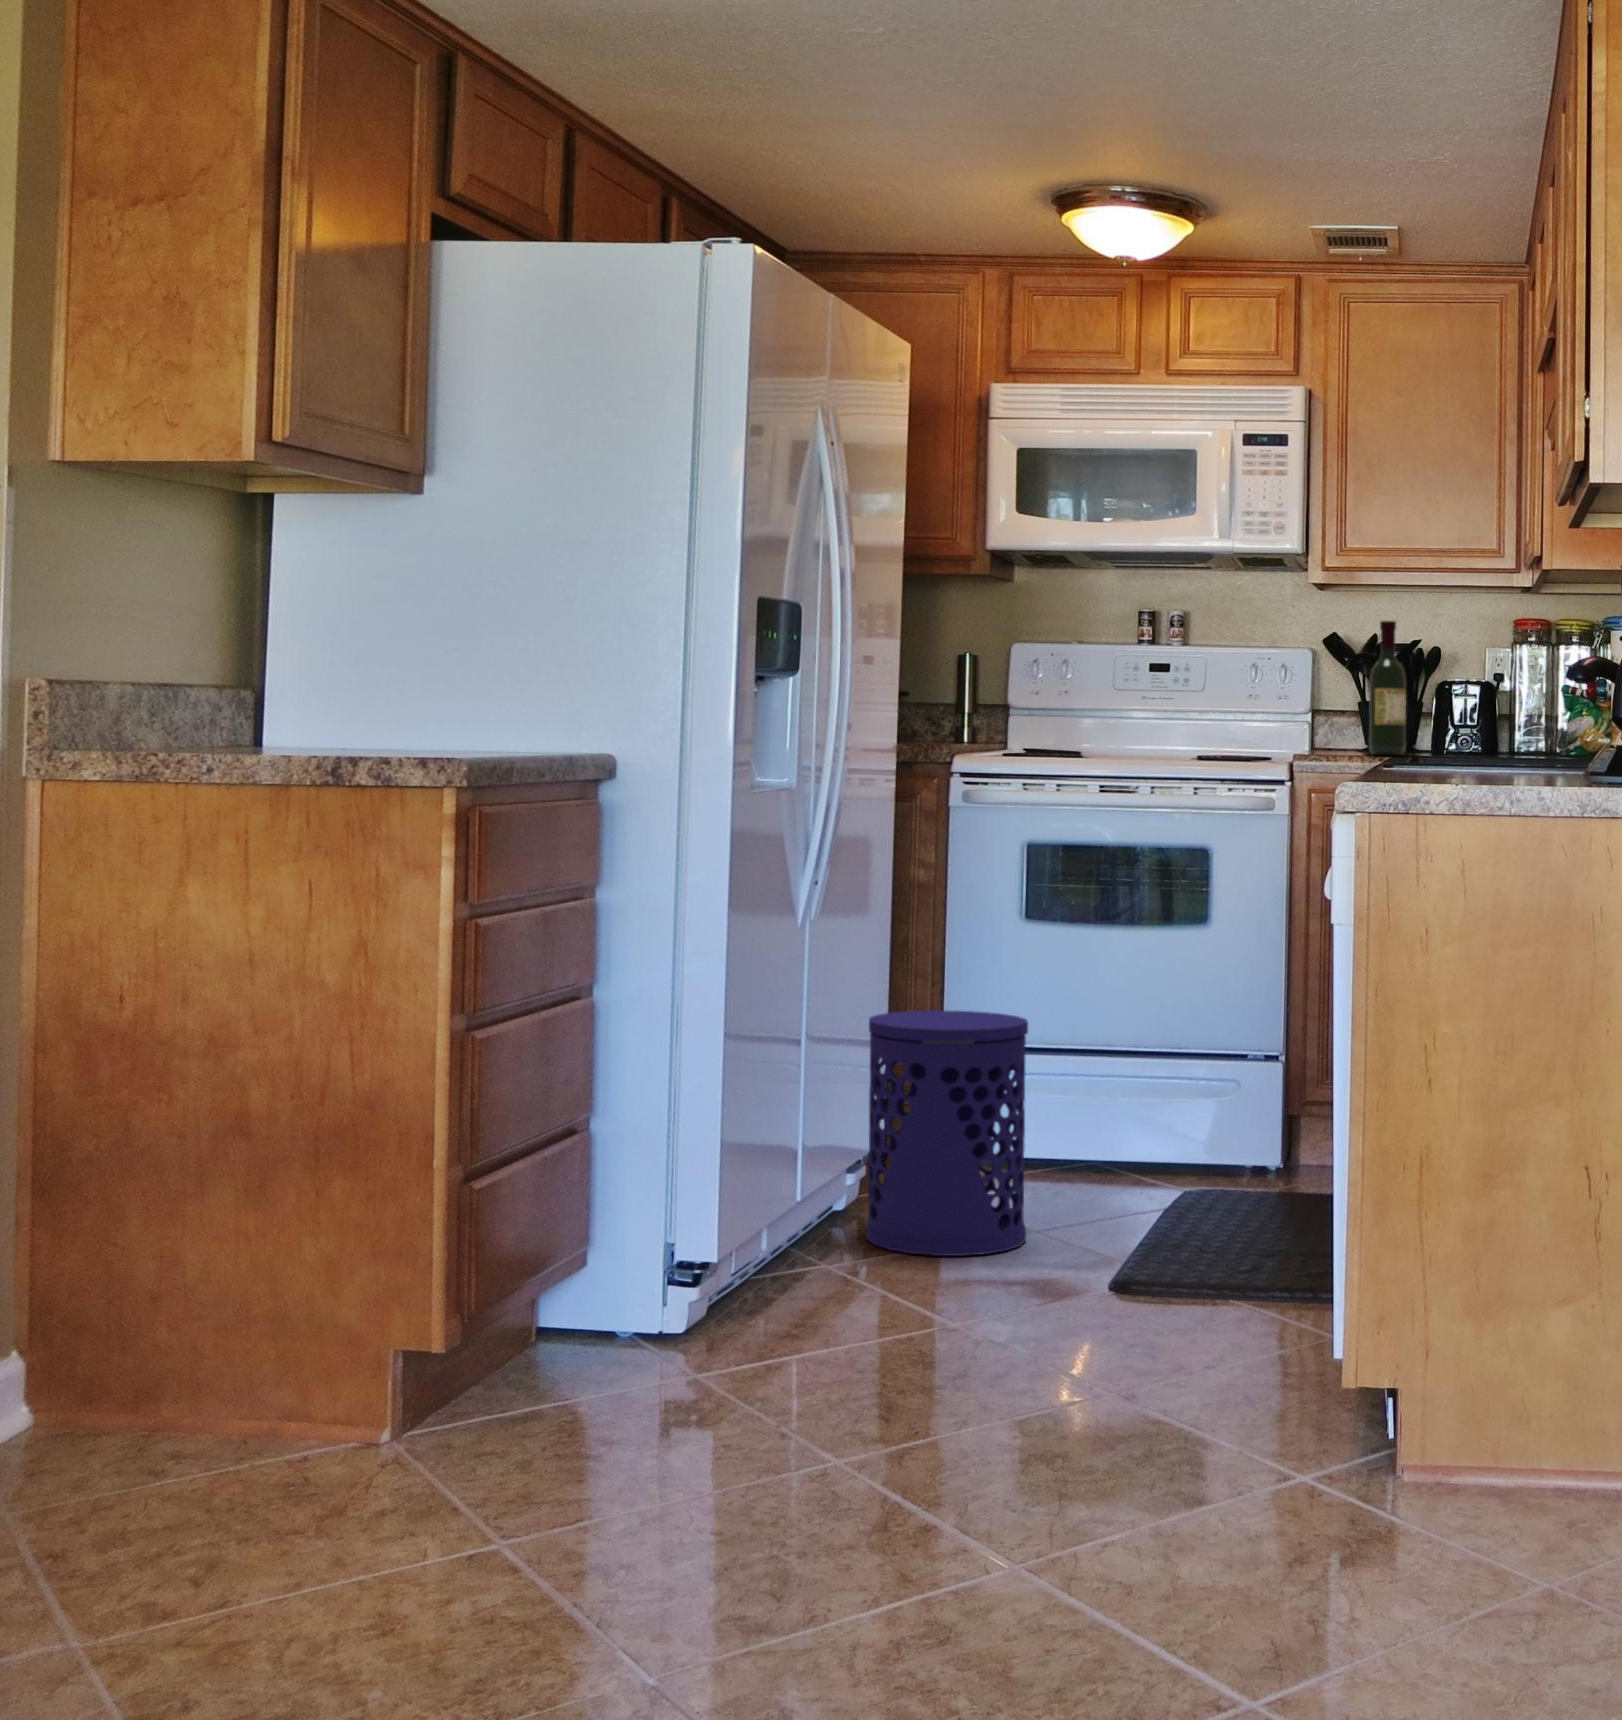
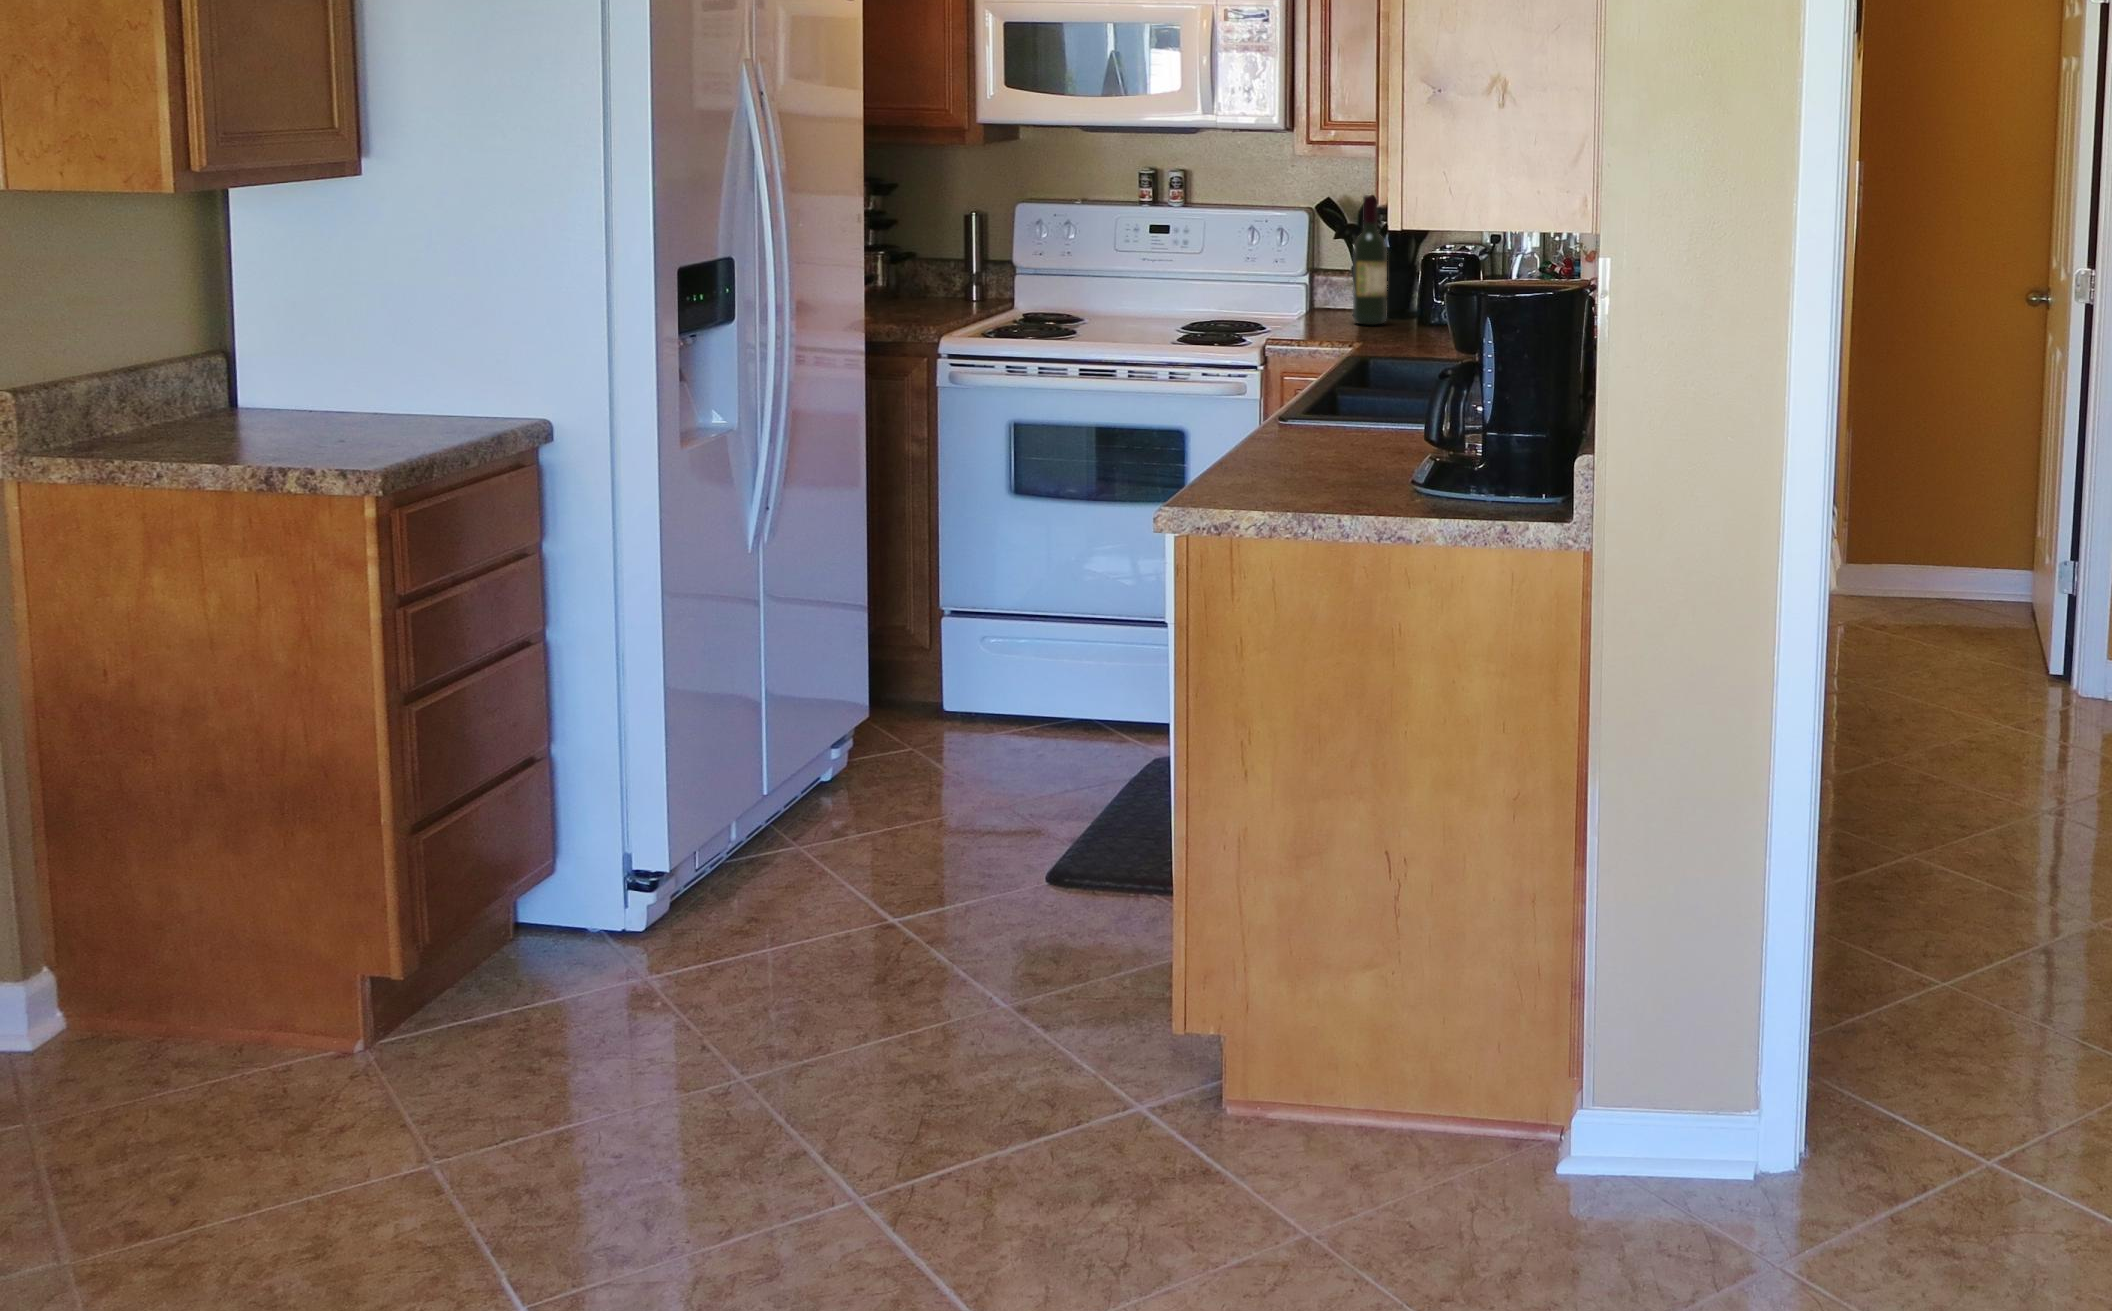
waste bin: present [867,1010,1028,1256] -> none [841,598,997,828]

